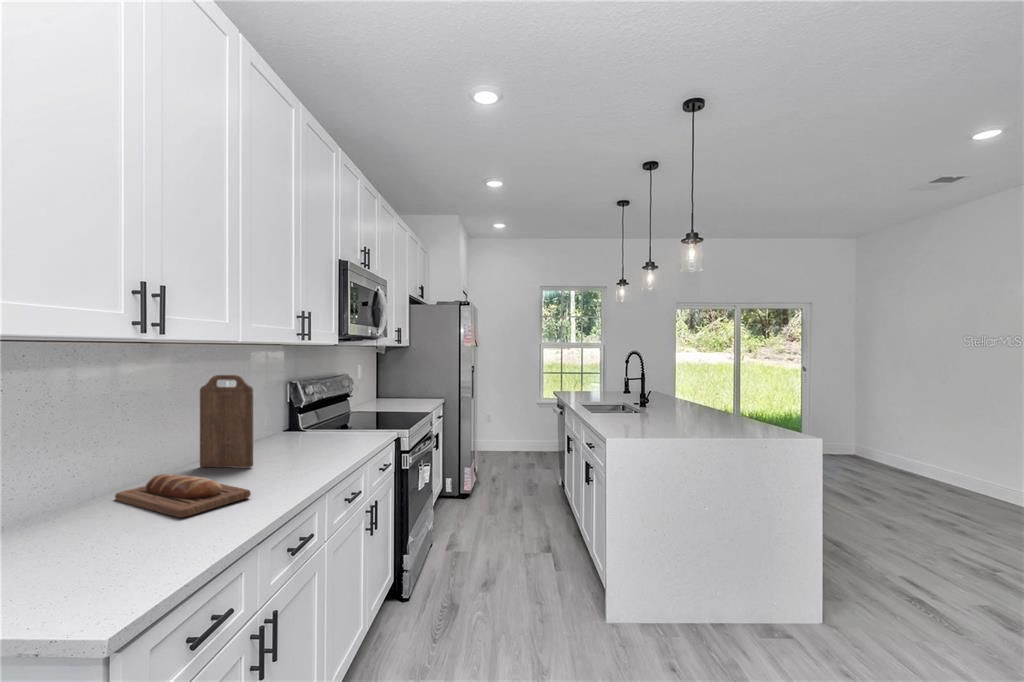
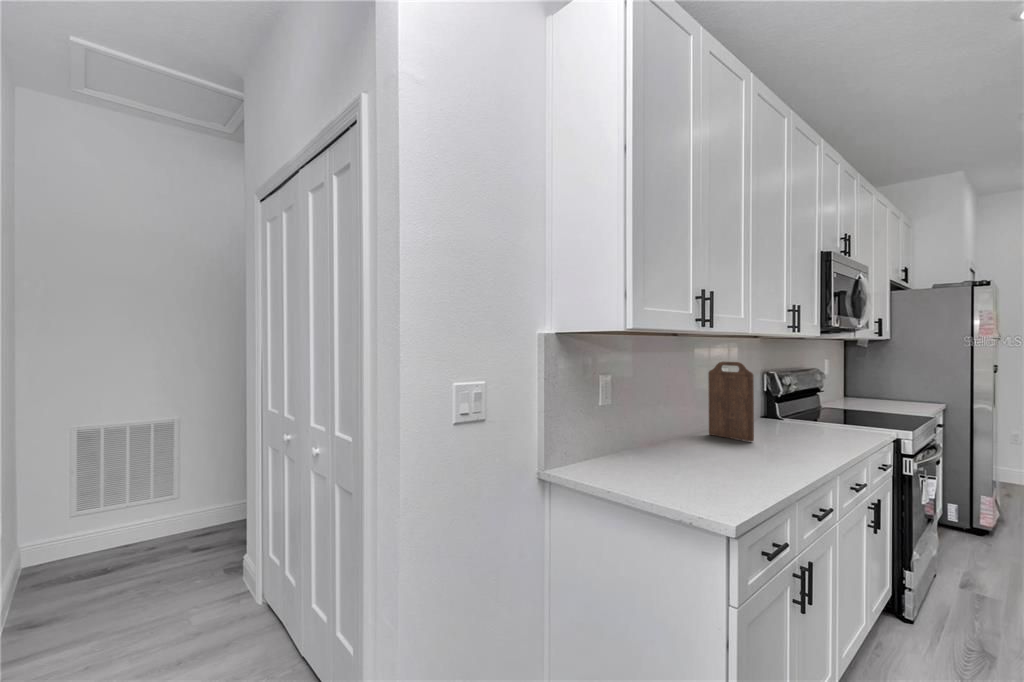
bread loaf: present [115,474,251,518] -> none [666,434,769,469]

